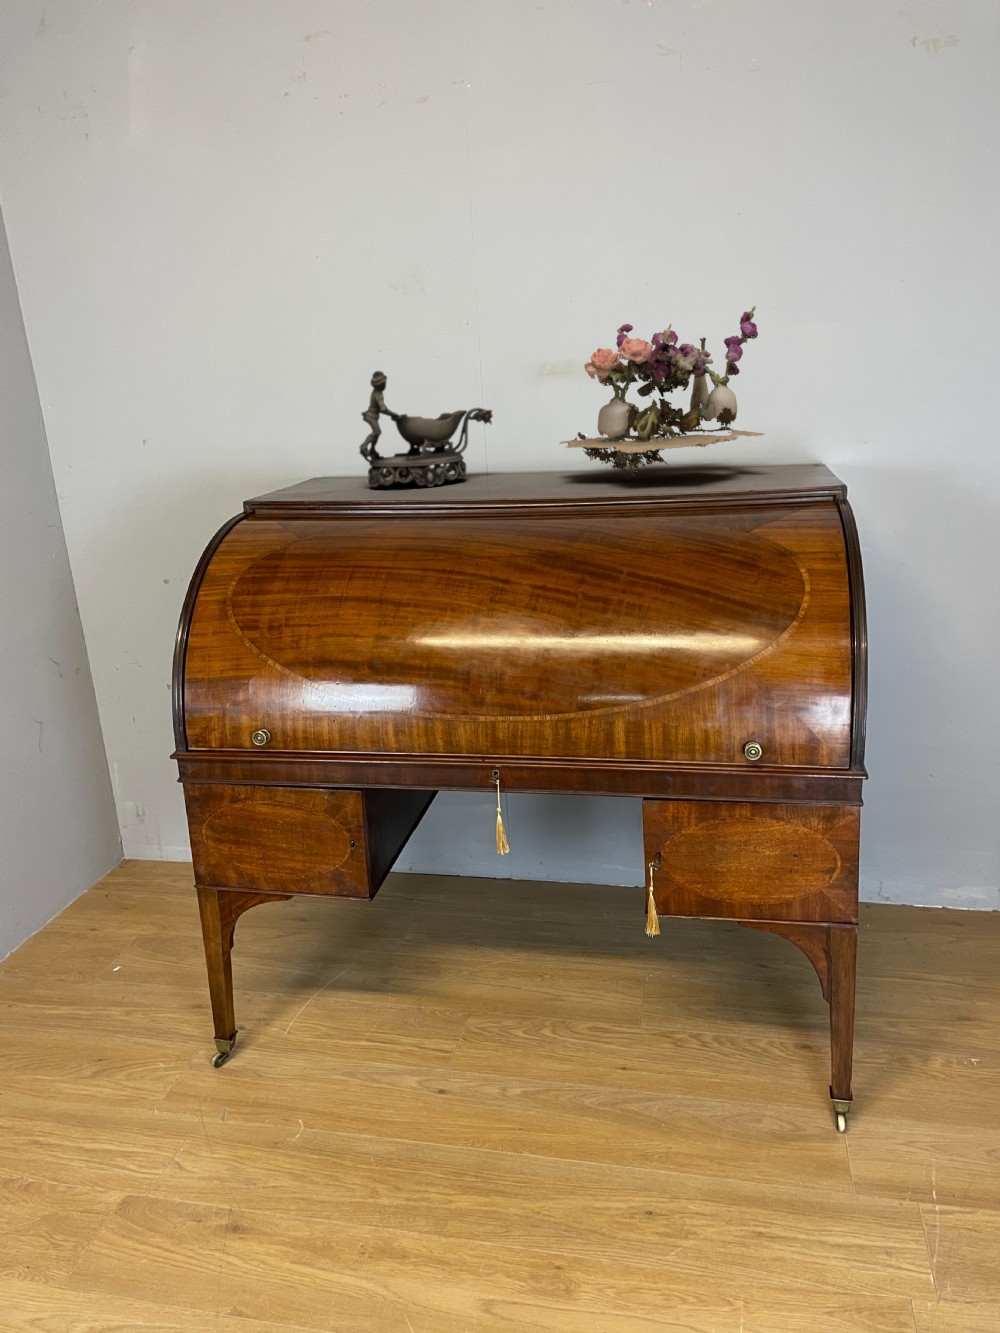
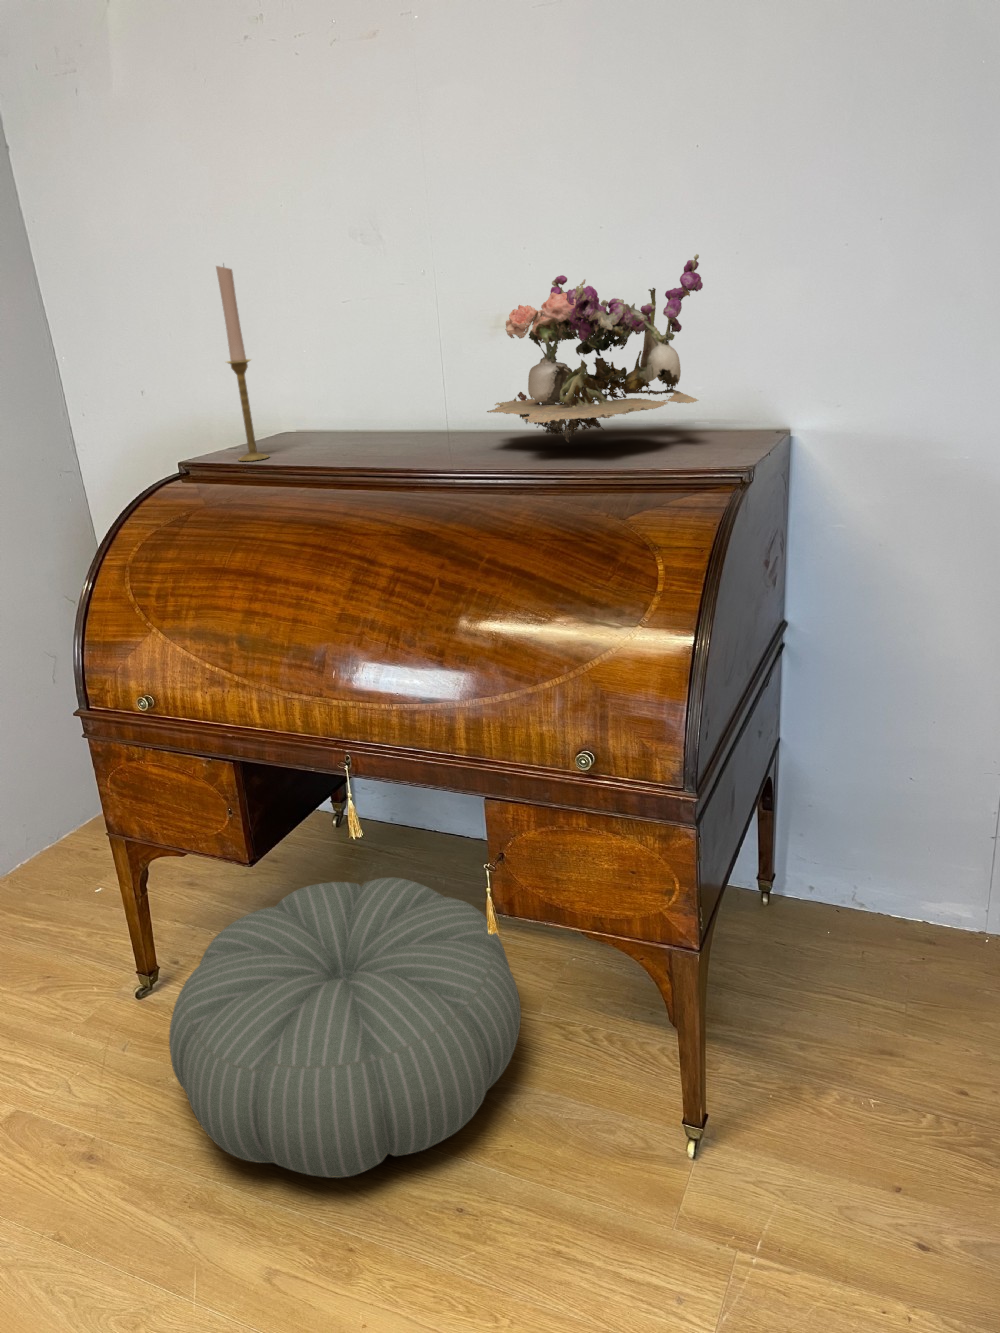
candlestick: none [298,305,341,499] -> present [216,266,269,461]
decorative bowl: present [359,371,493,487] -> none [295,327,440,448]
pouf: none [306,906,653,1201] -> present [169,878,521,1178]

